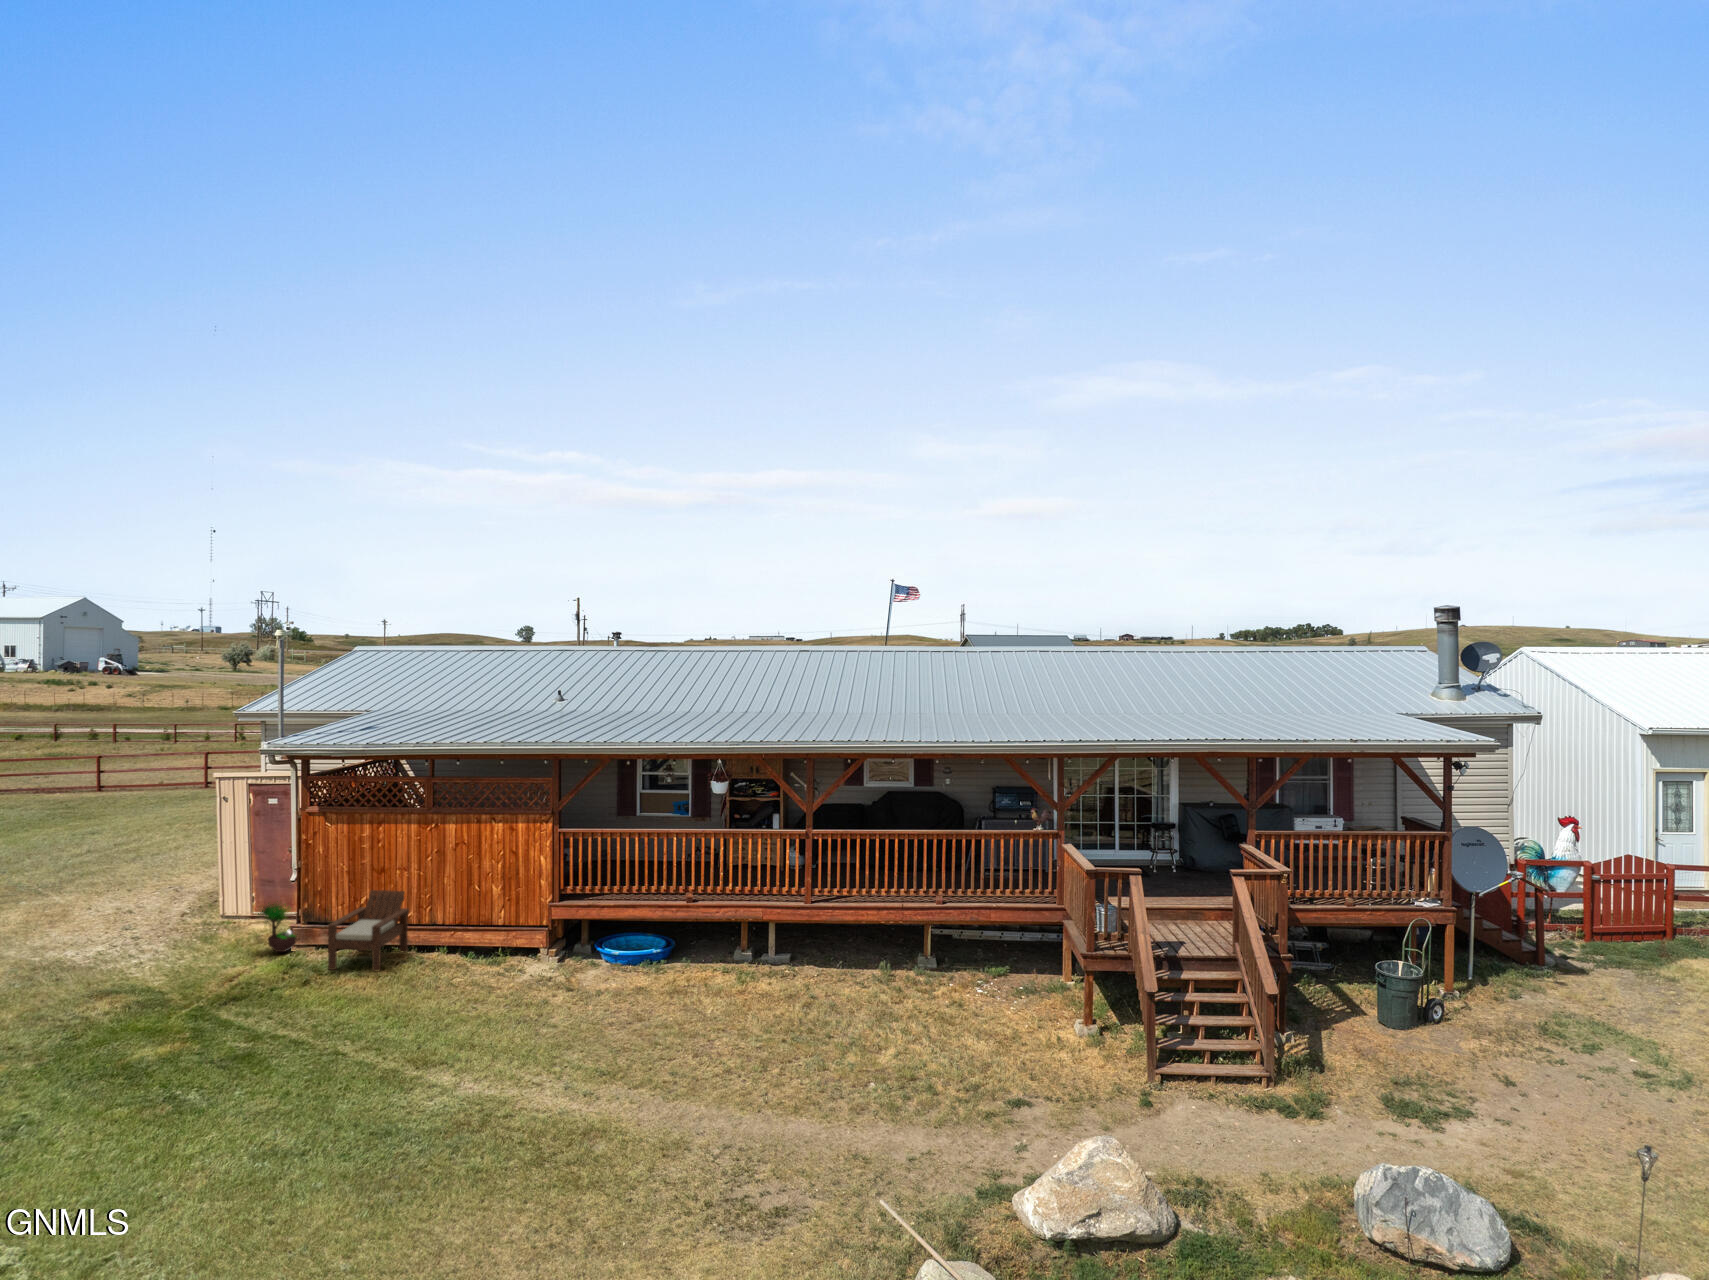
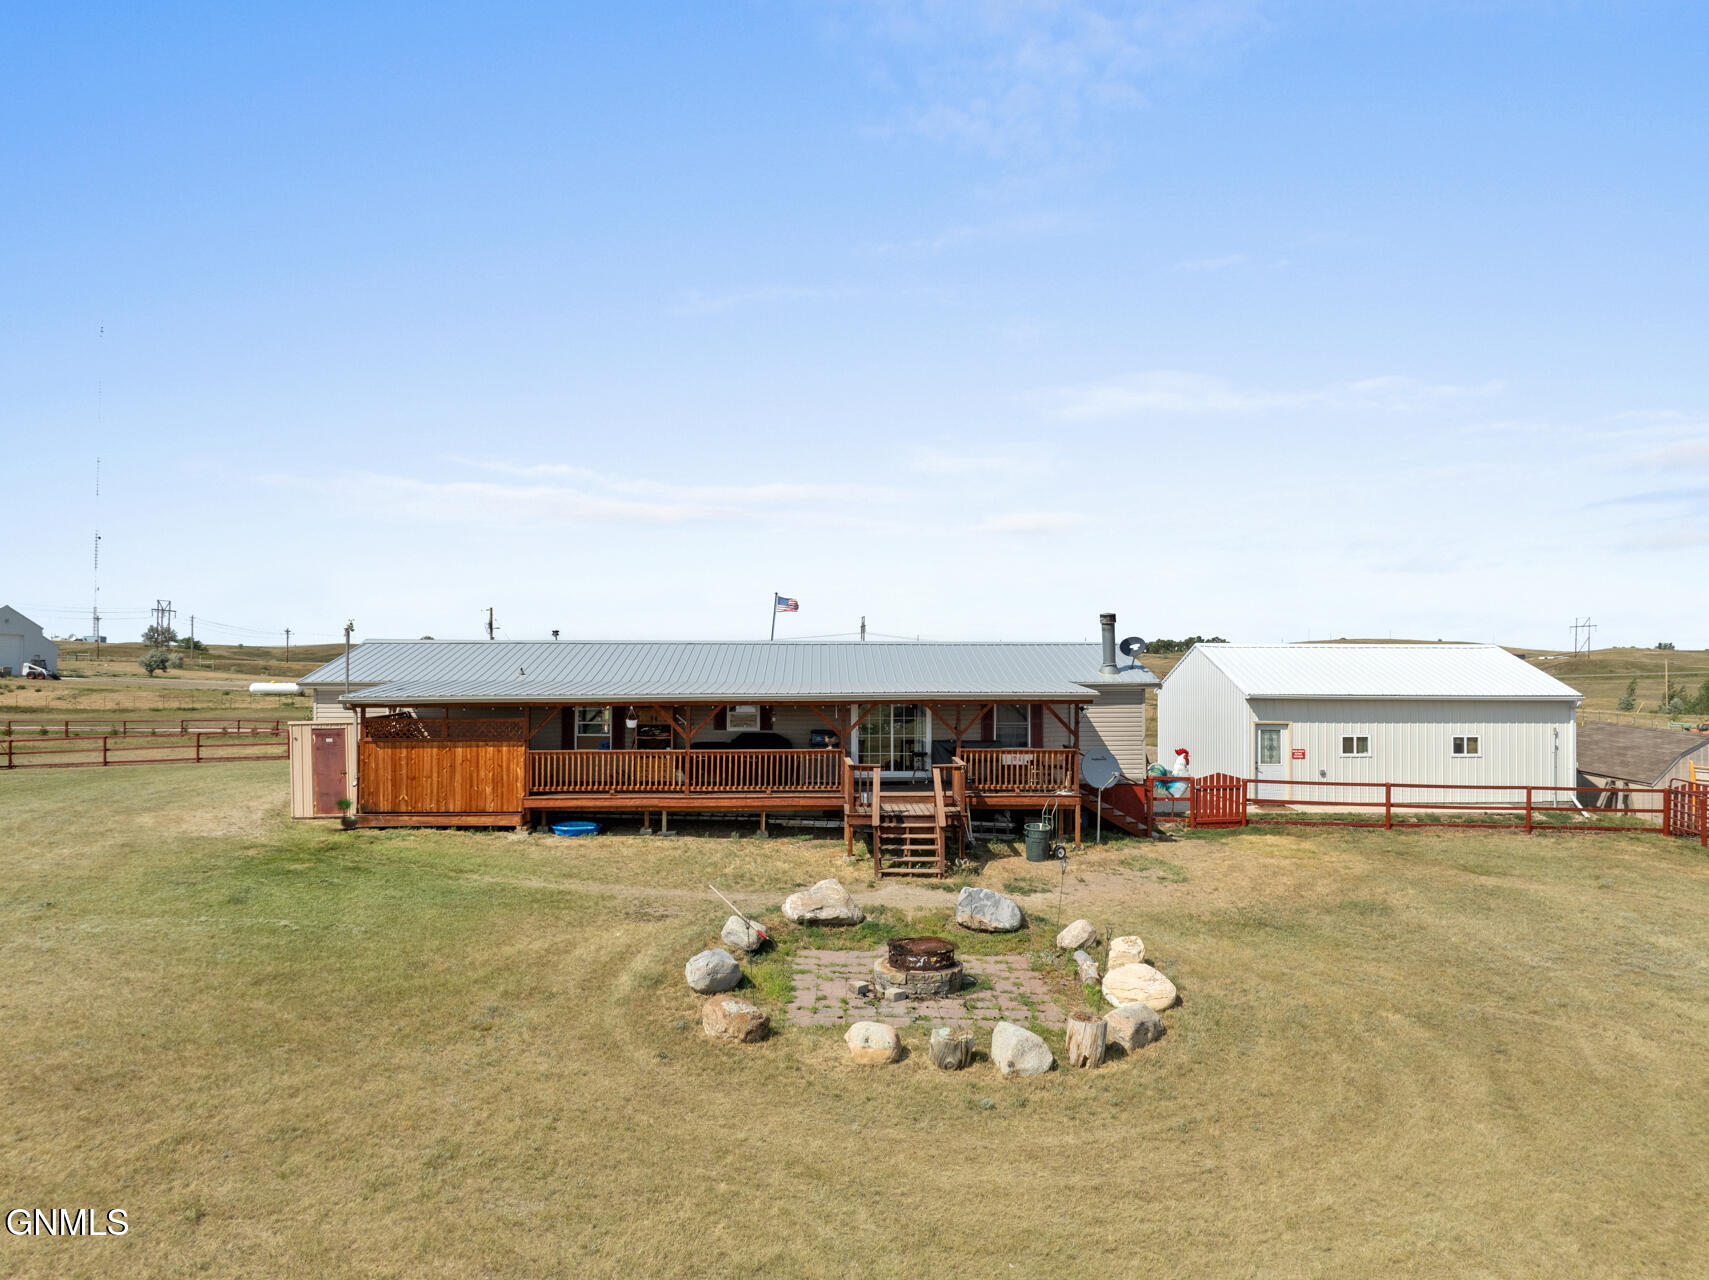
chair: present [328,890,409,971] -> none [385,790,432,836]

